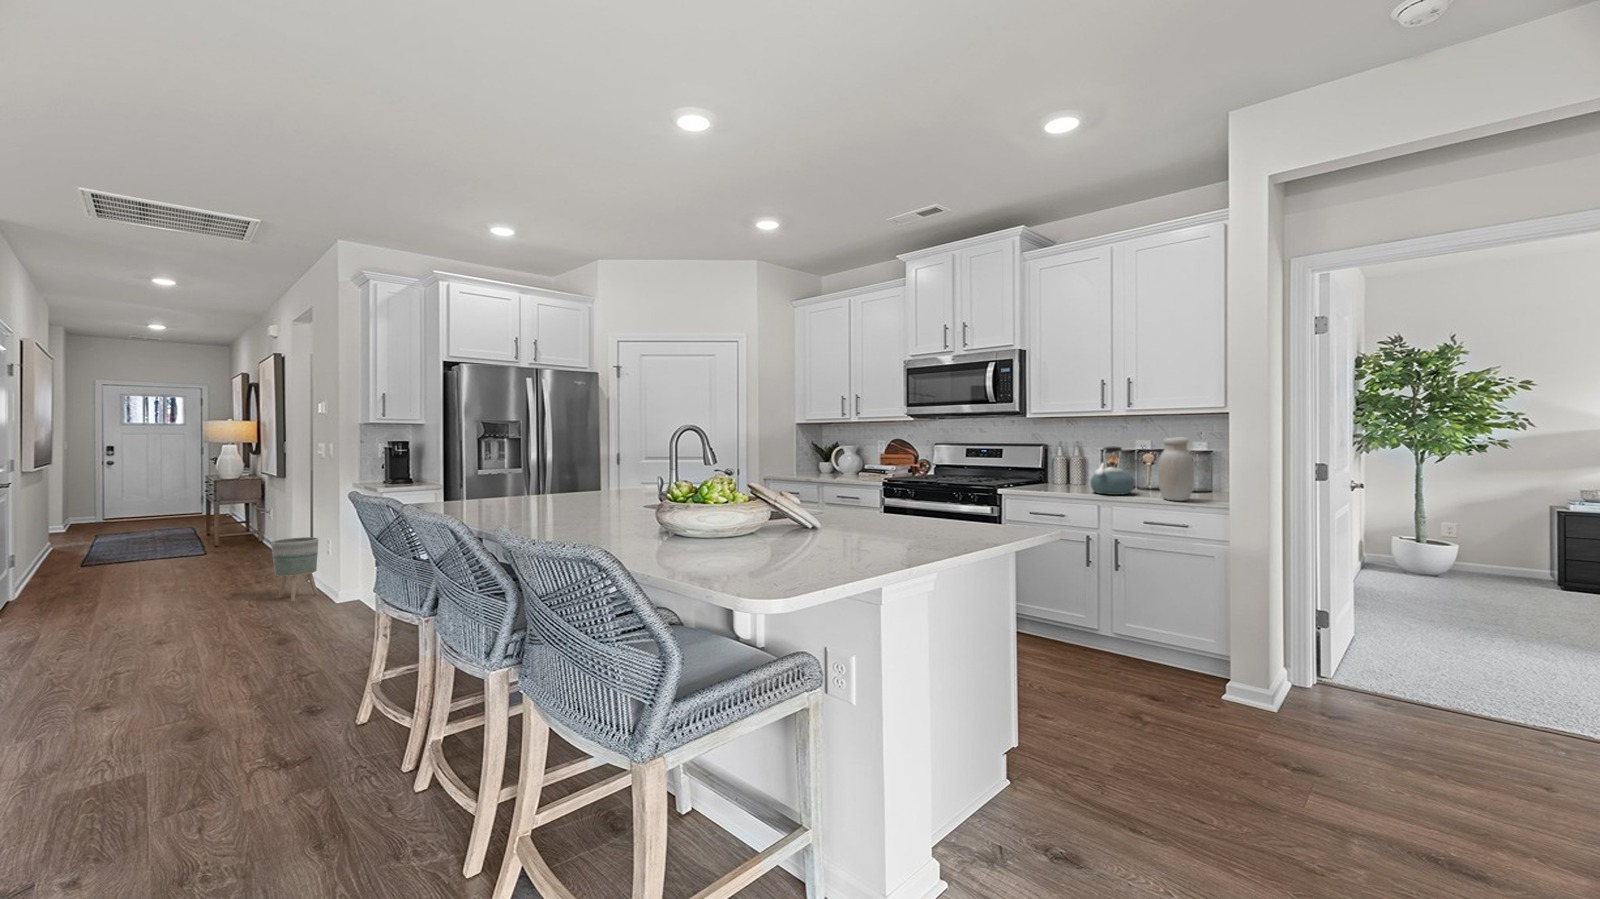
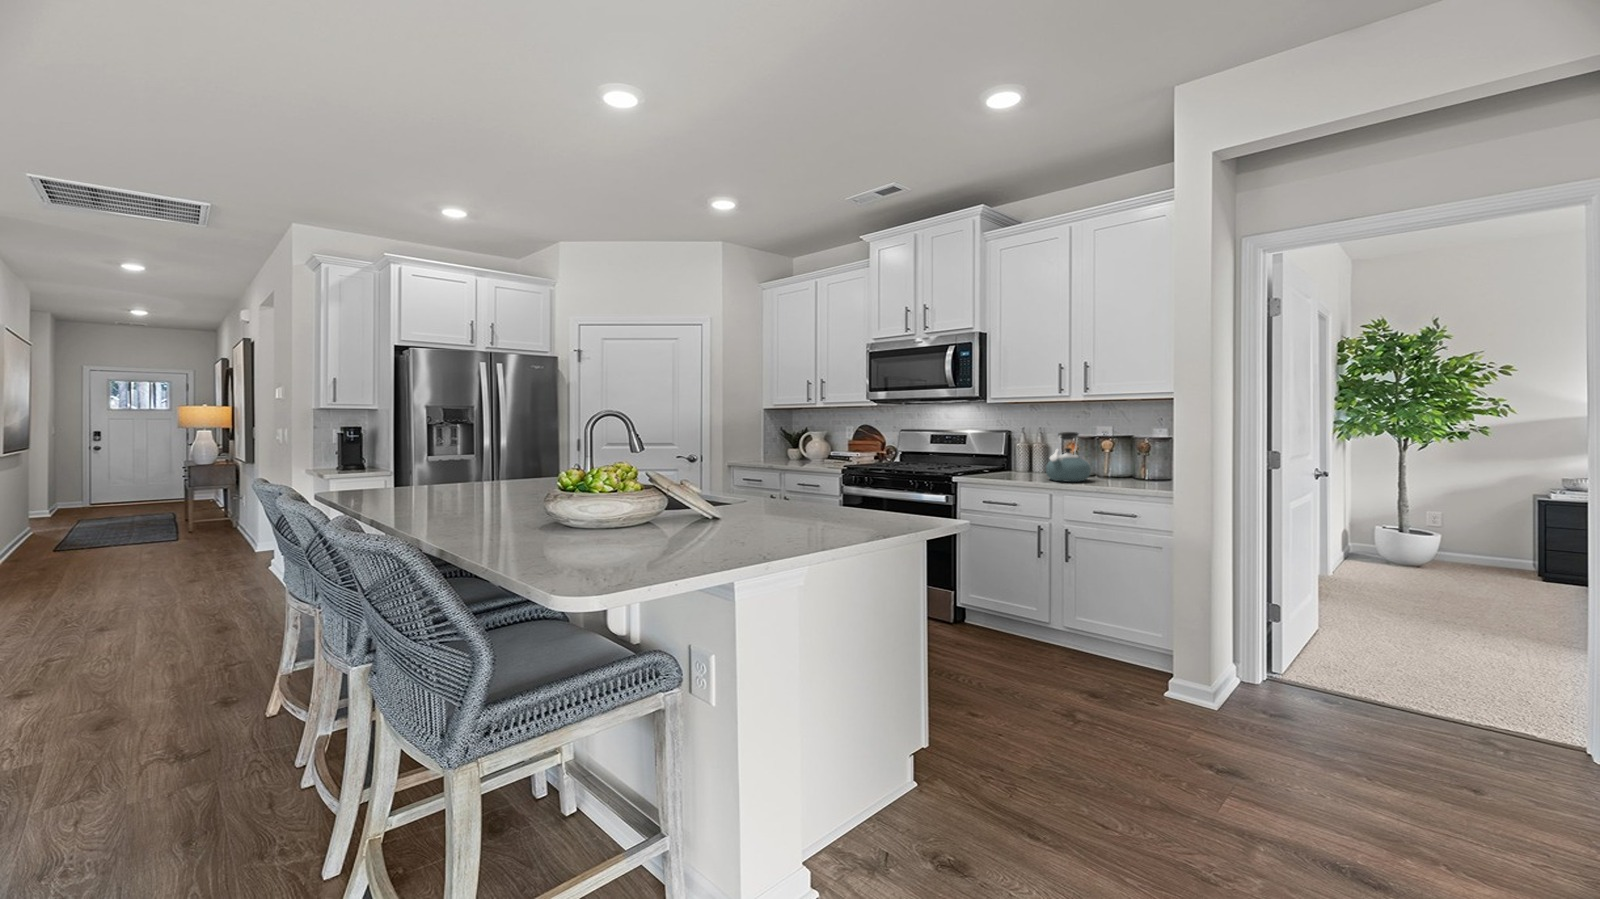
jar: present [1158,437,1194,501] -> none [1113,422,1149,488]
planter: present [271,537,318,602] -> none [227,523,277,588]

